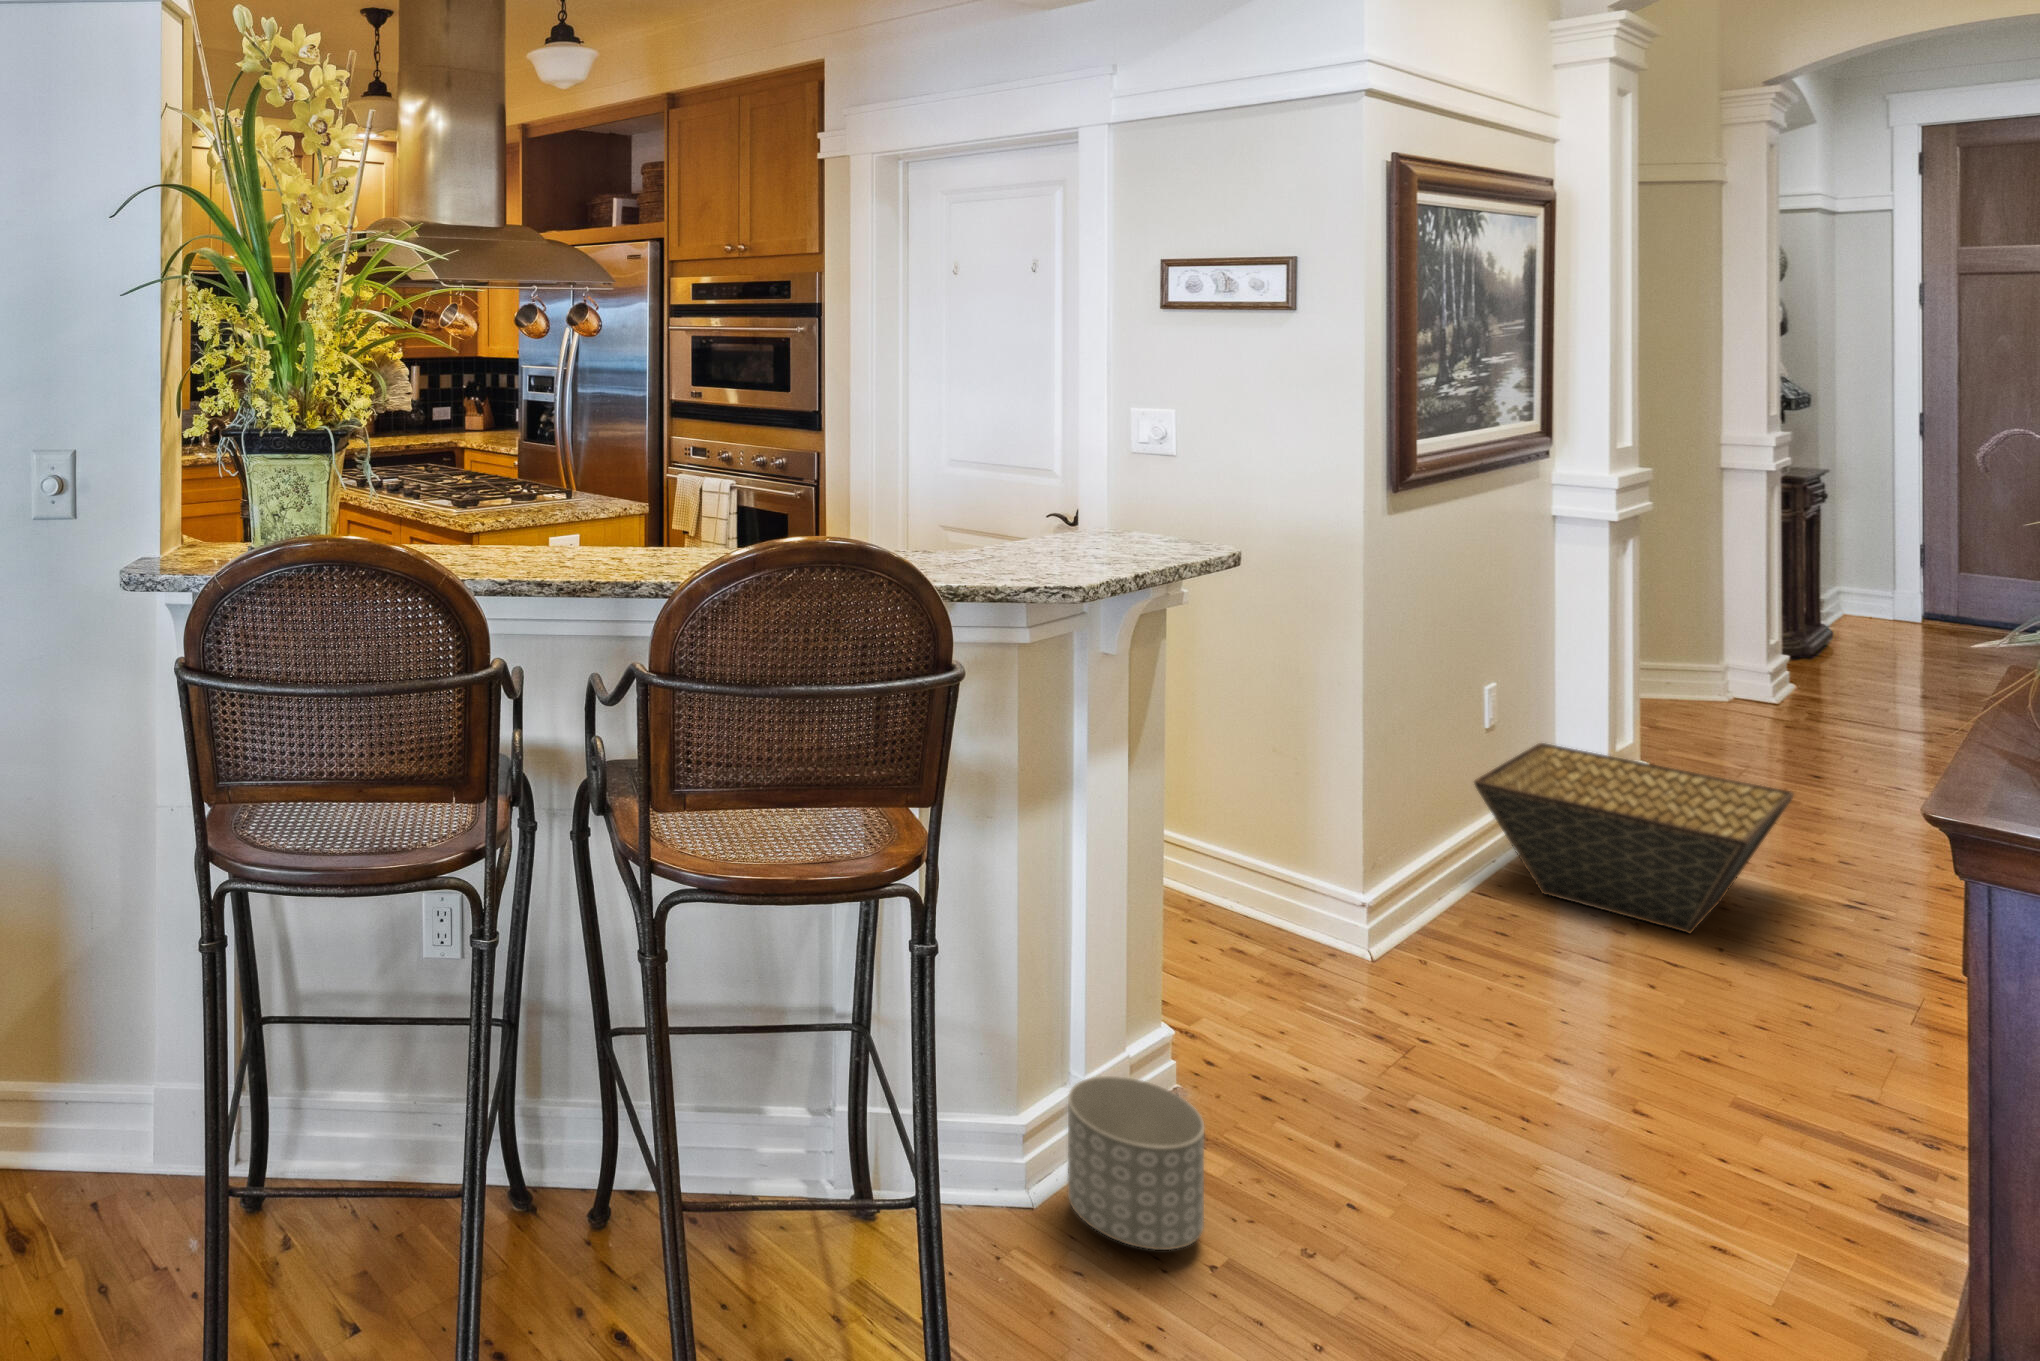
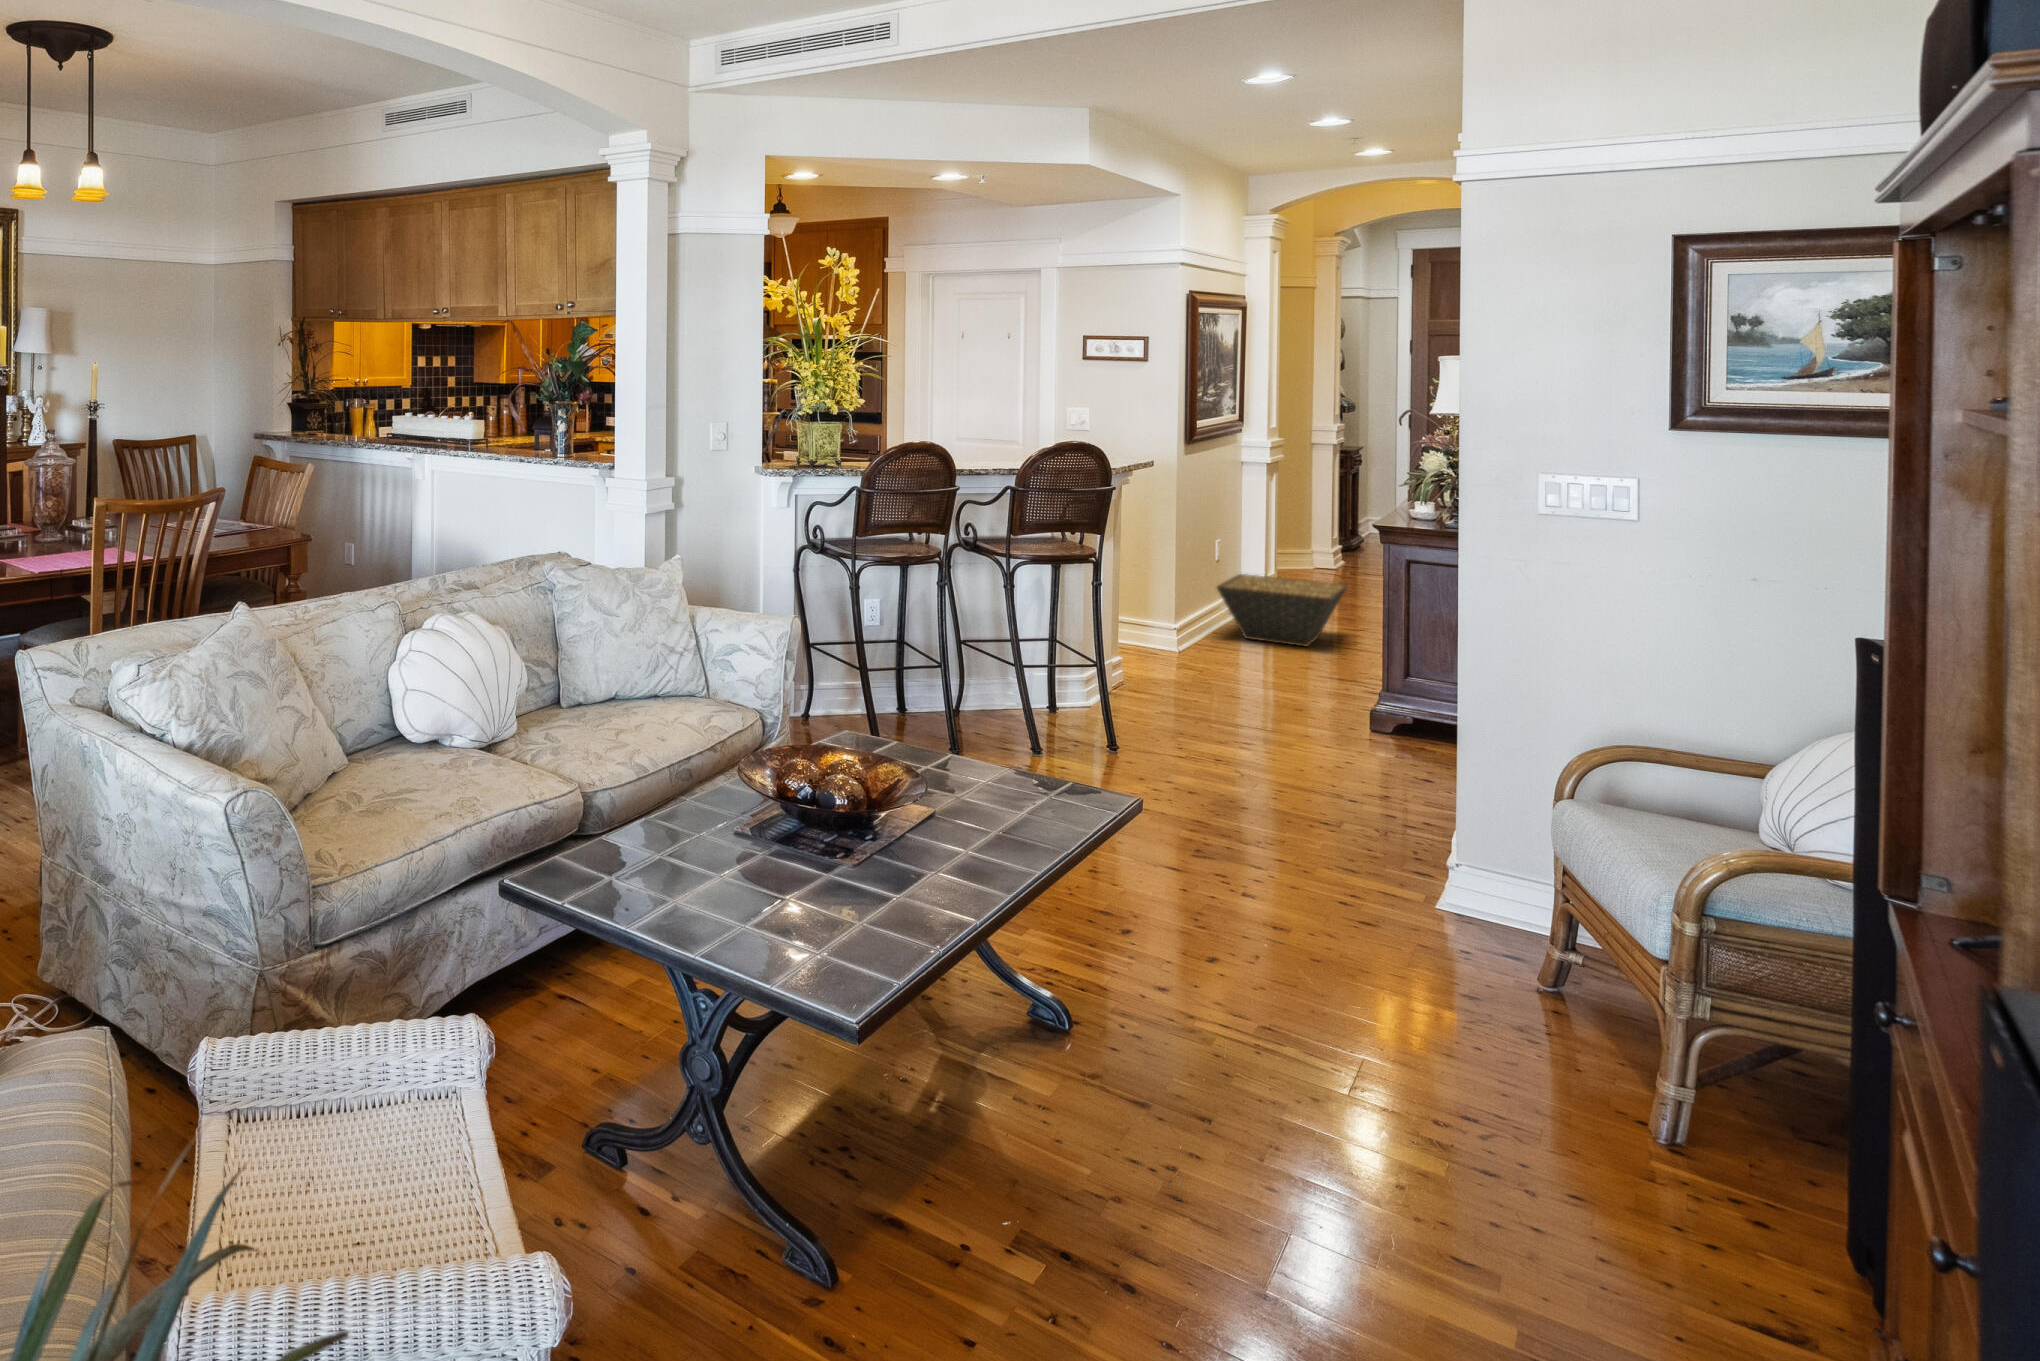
planter: present [1068,1076,1204,1250] -> none [1105,671,1158,726]

